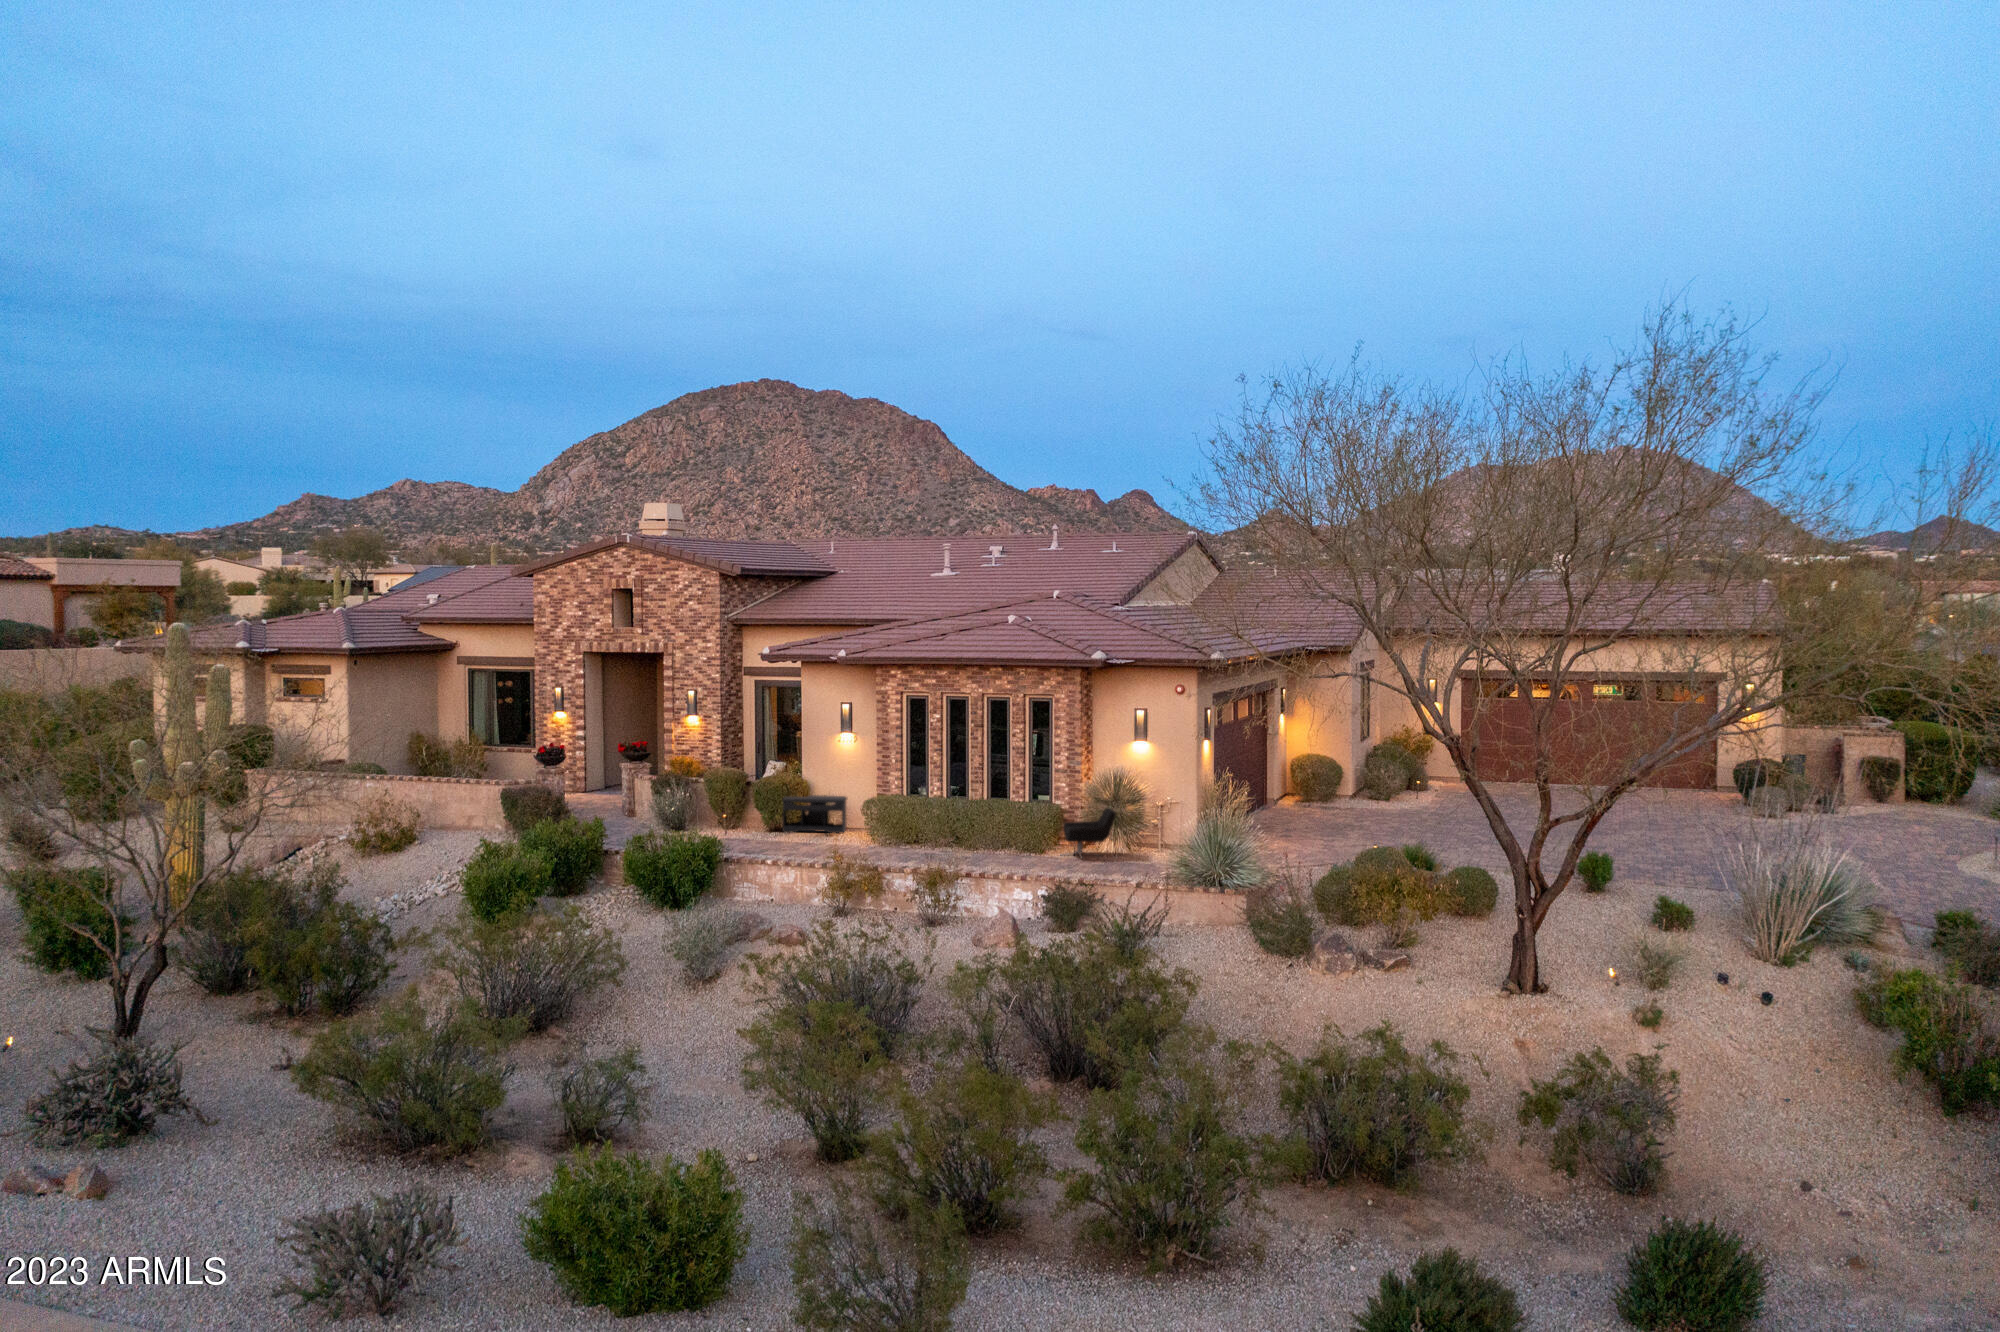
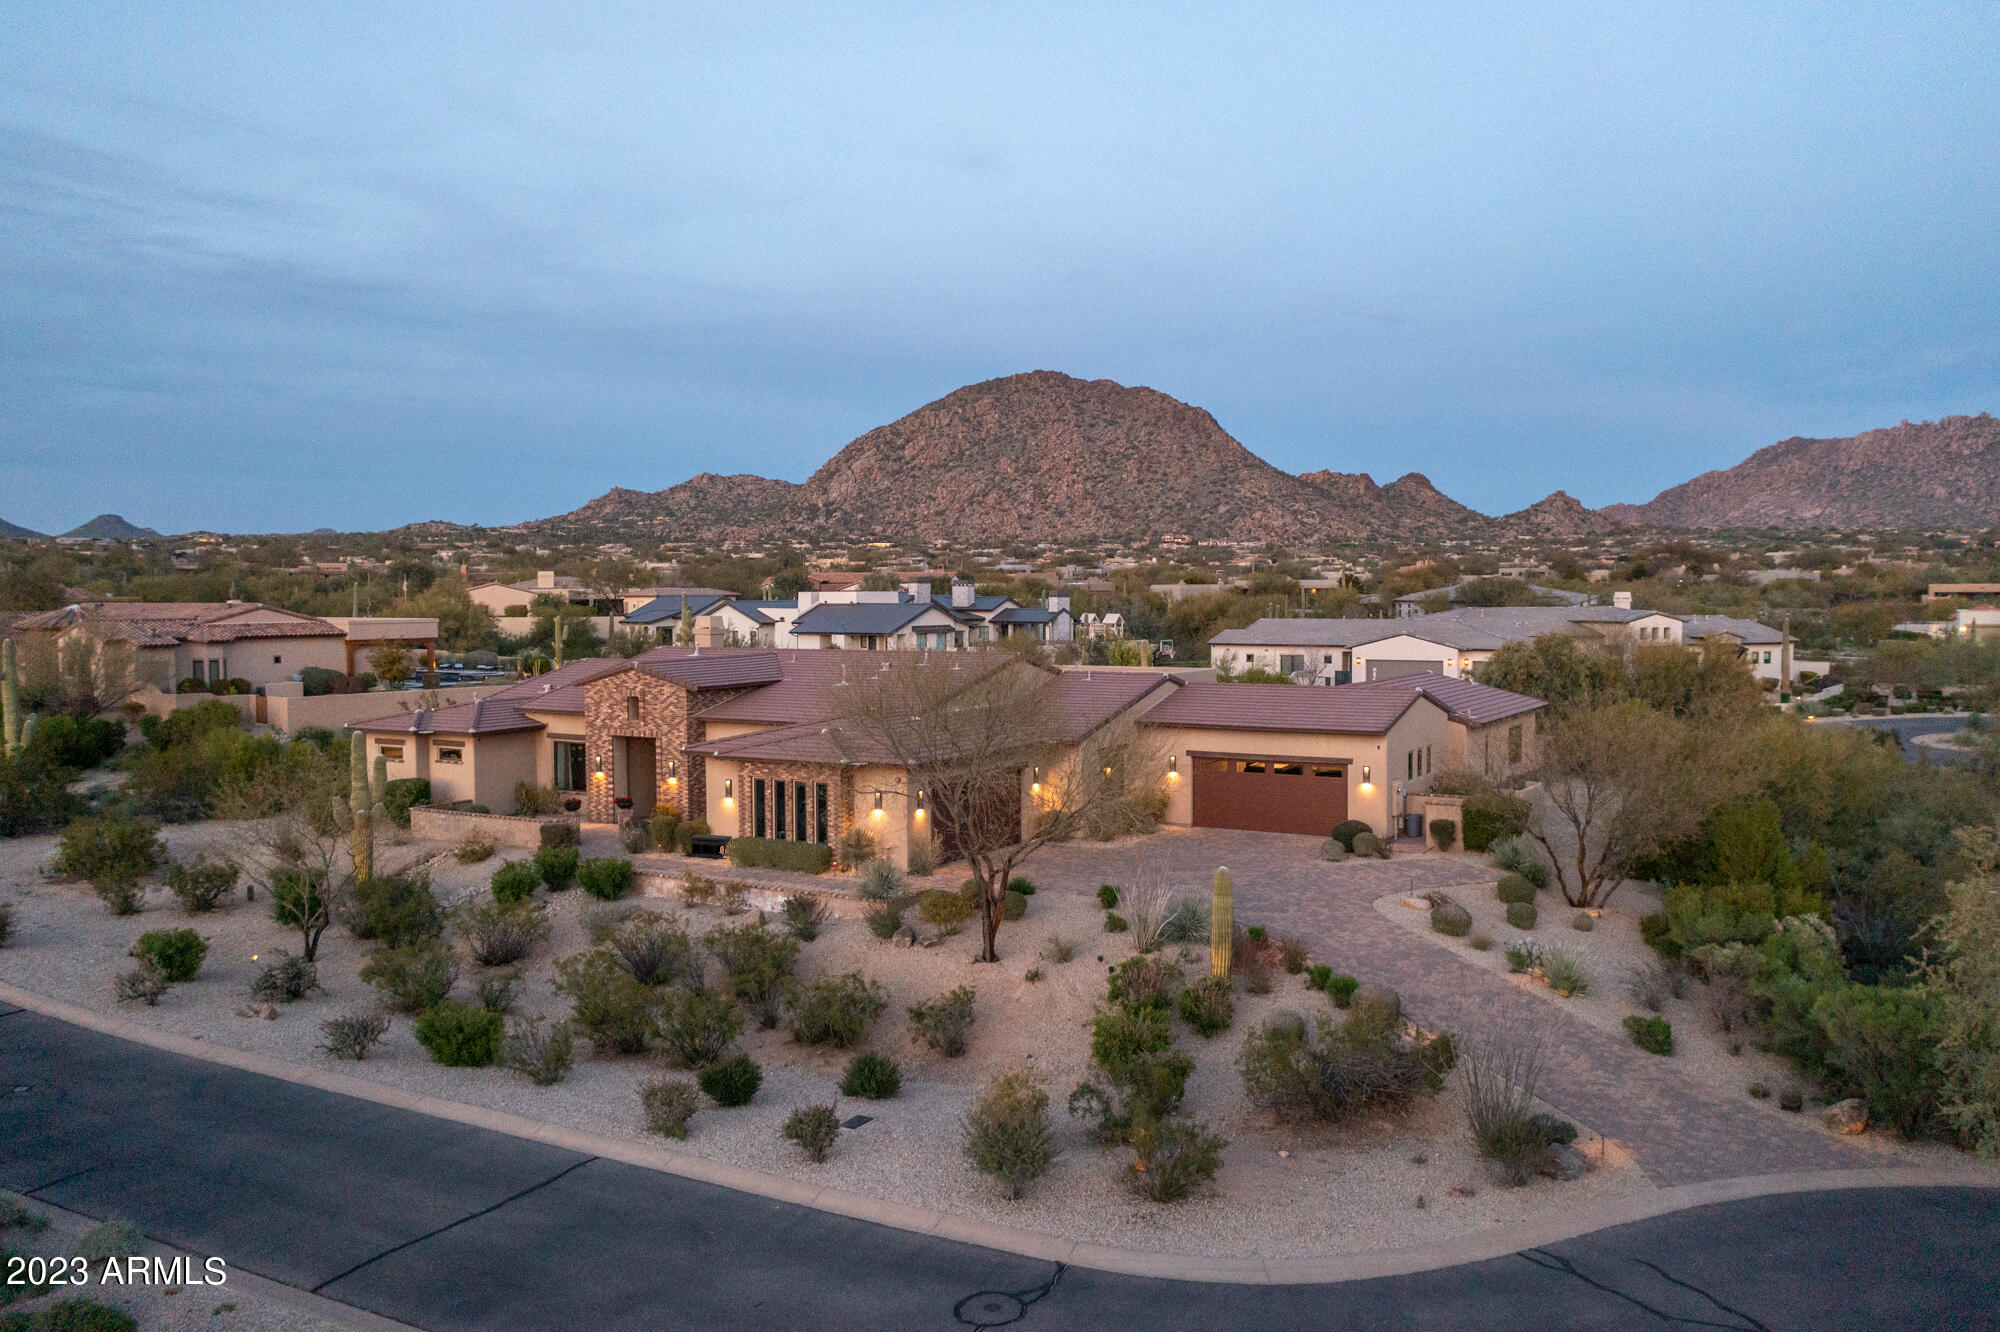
lounge chair: present [1063,808,1116,858] -> none [821,851,856,881]

